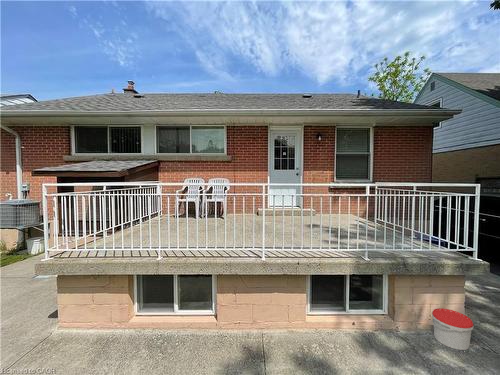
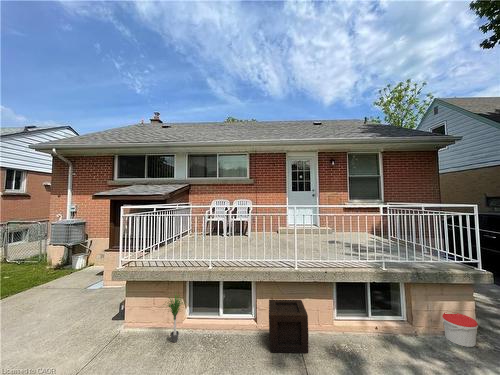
potted plant: none [90,284,135,348] -> present [167,295,183,342]
wooden crate: none [226,295,273,361] -> present [269,300,308,353]

